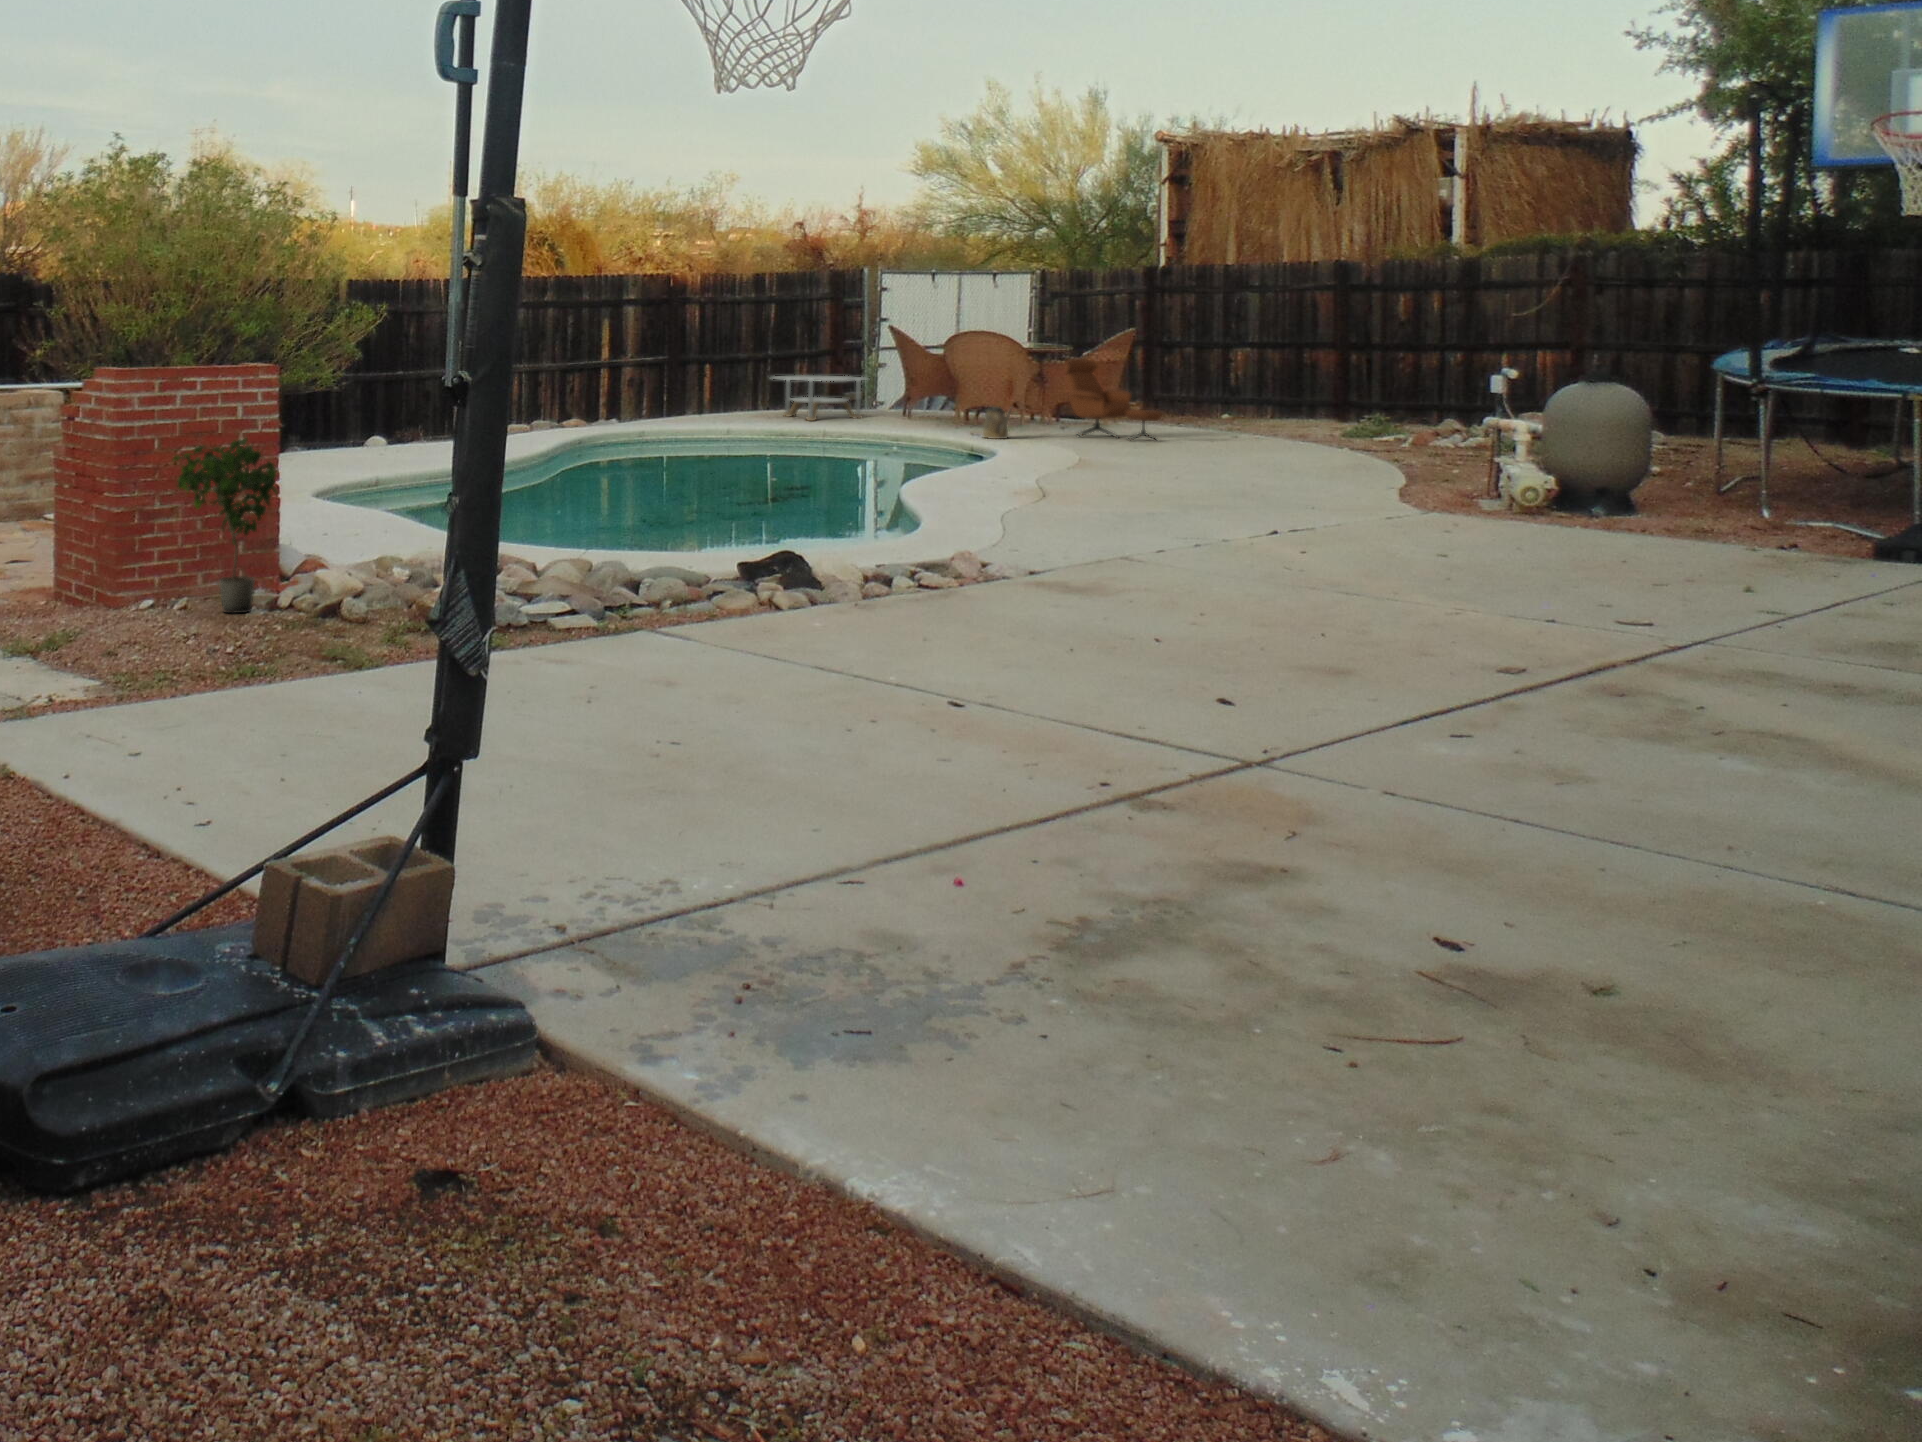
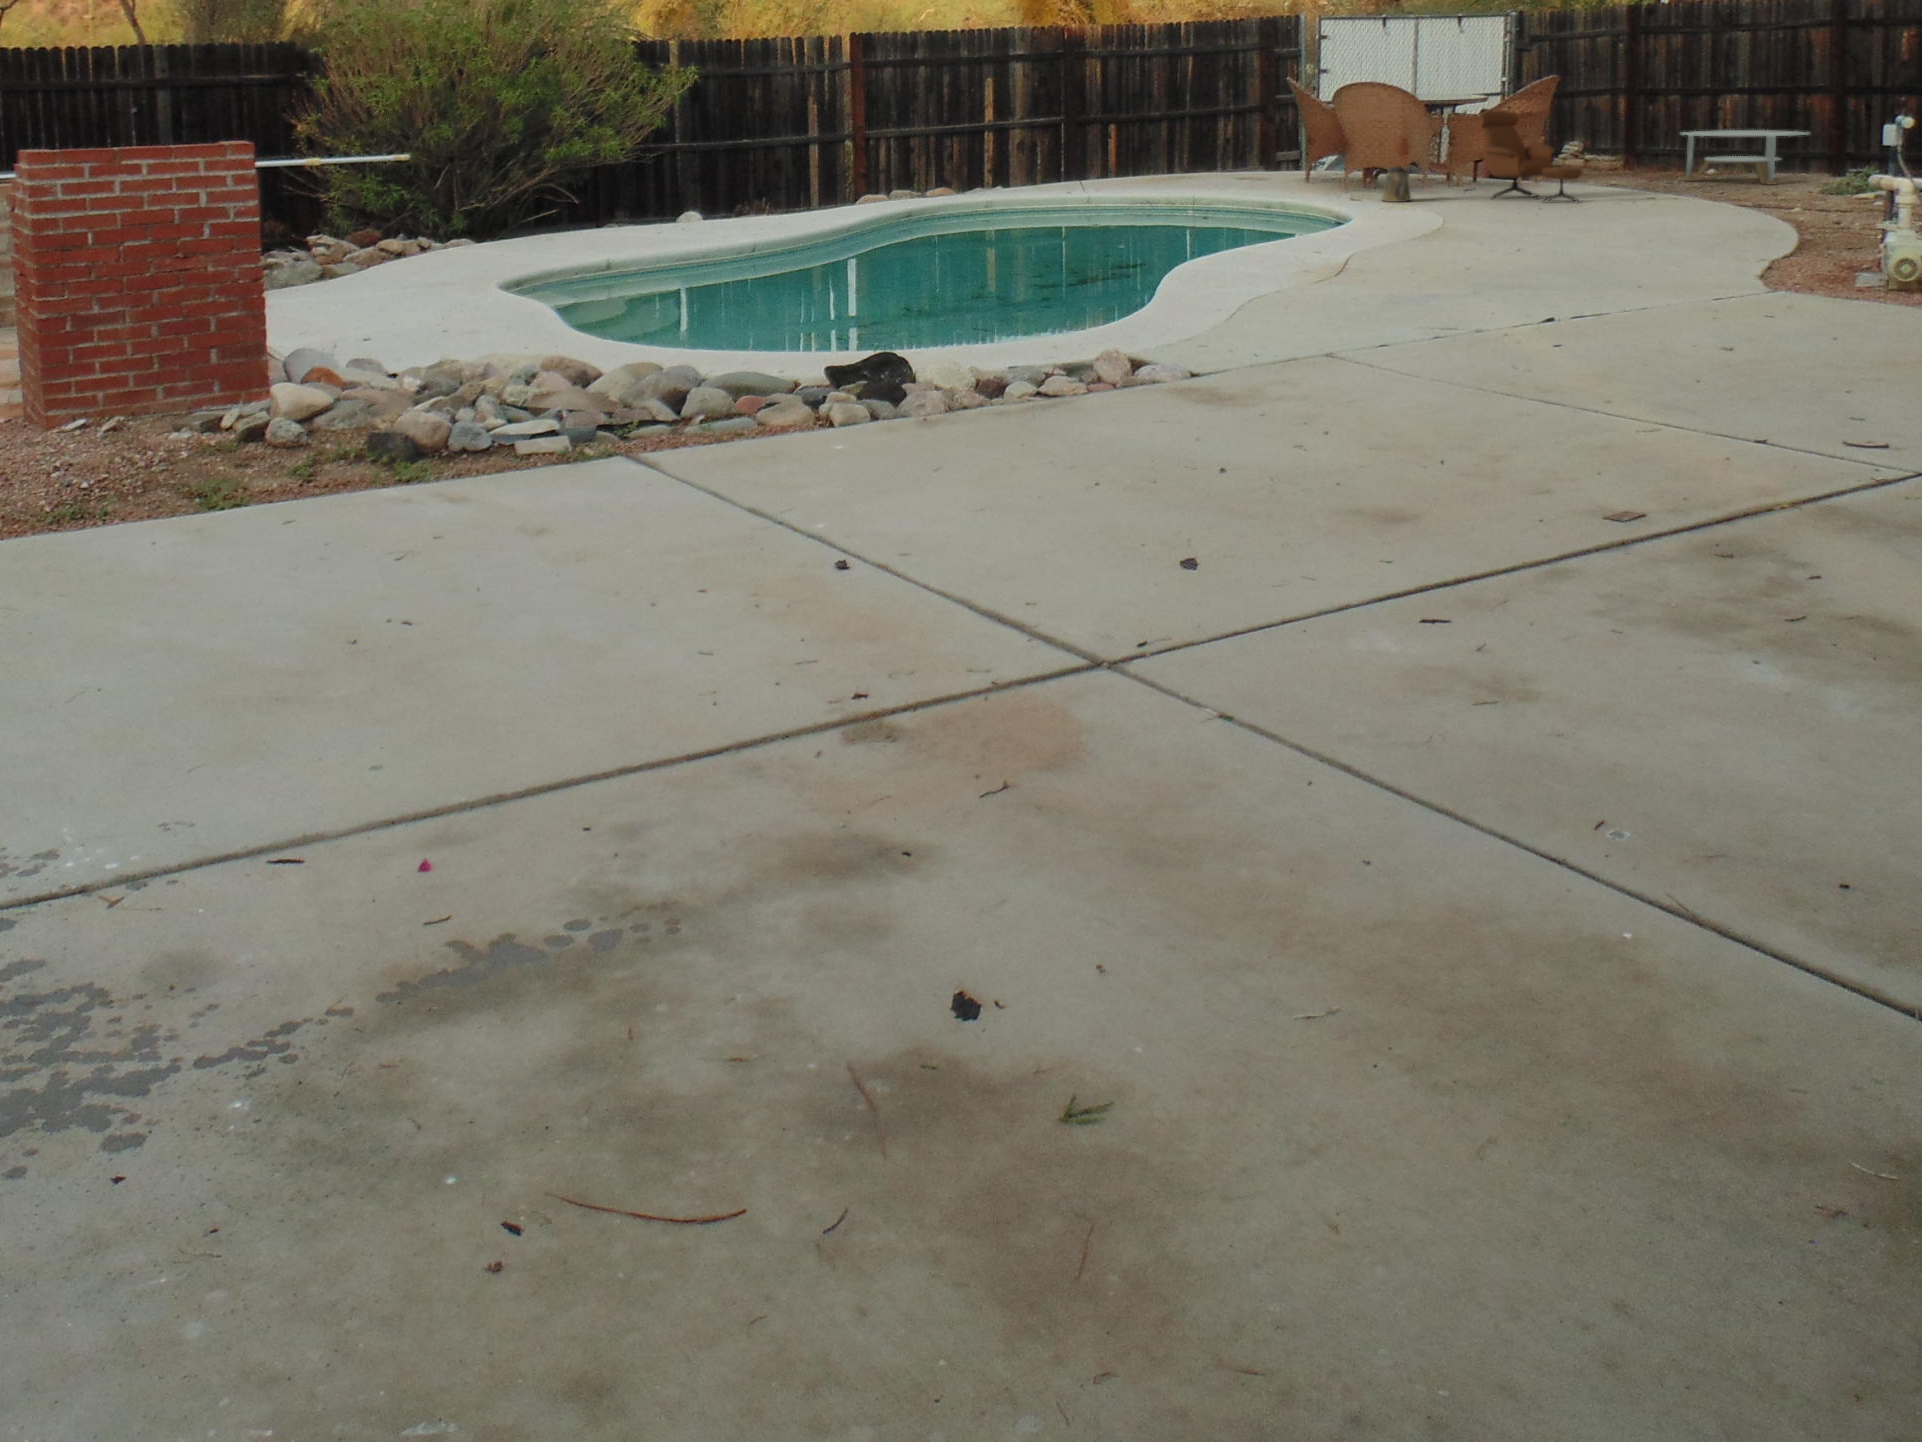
round table: present [774,376,864,421] -> present [1682,130,1808,185]
potted plant: present [173,438,278,613] -> none [65,230,232,437]

